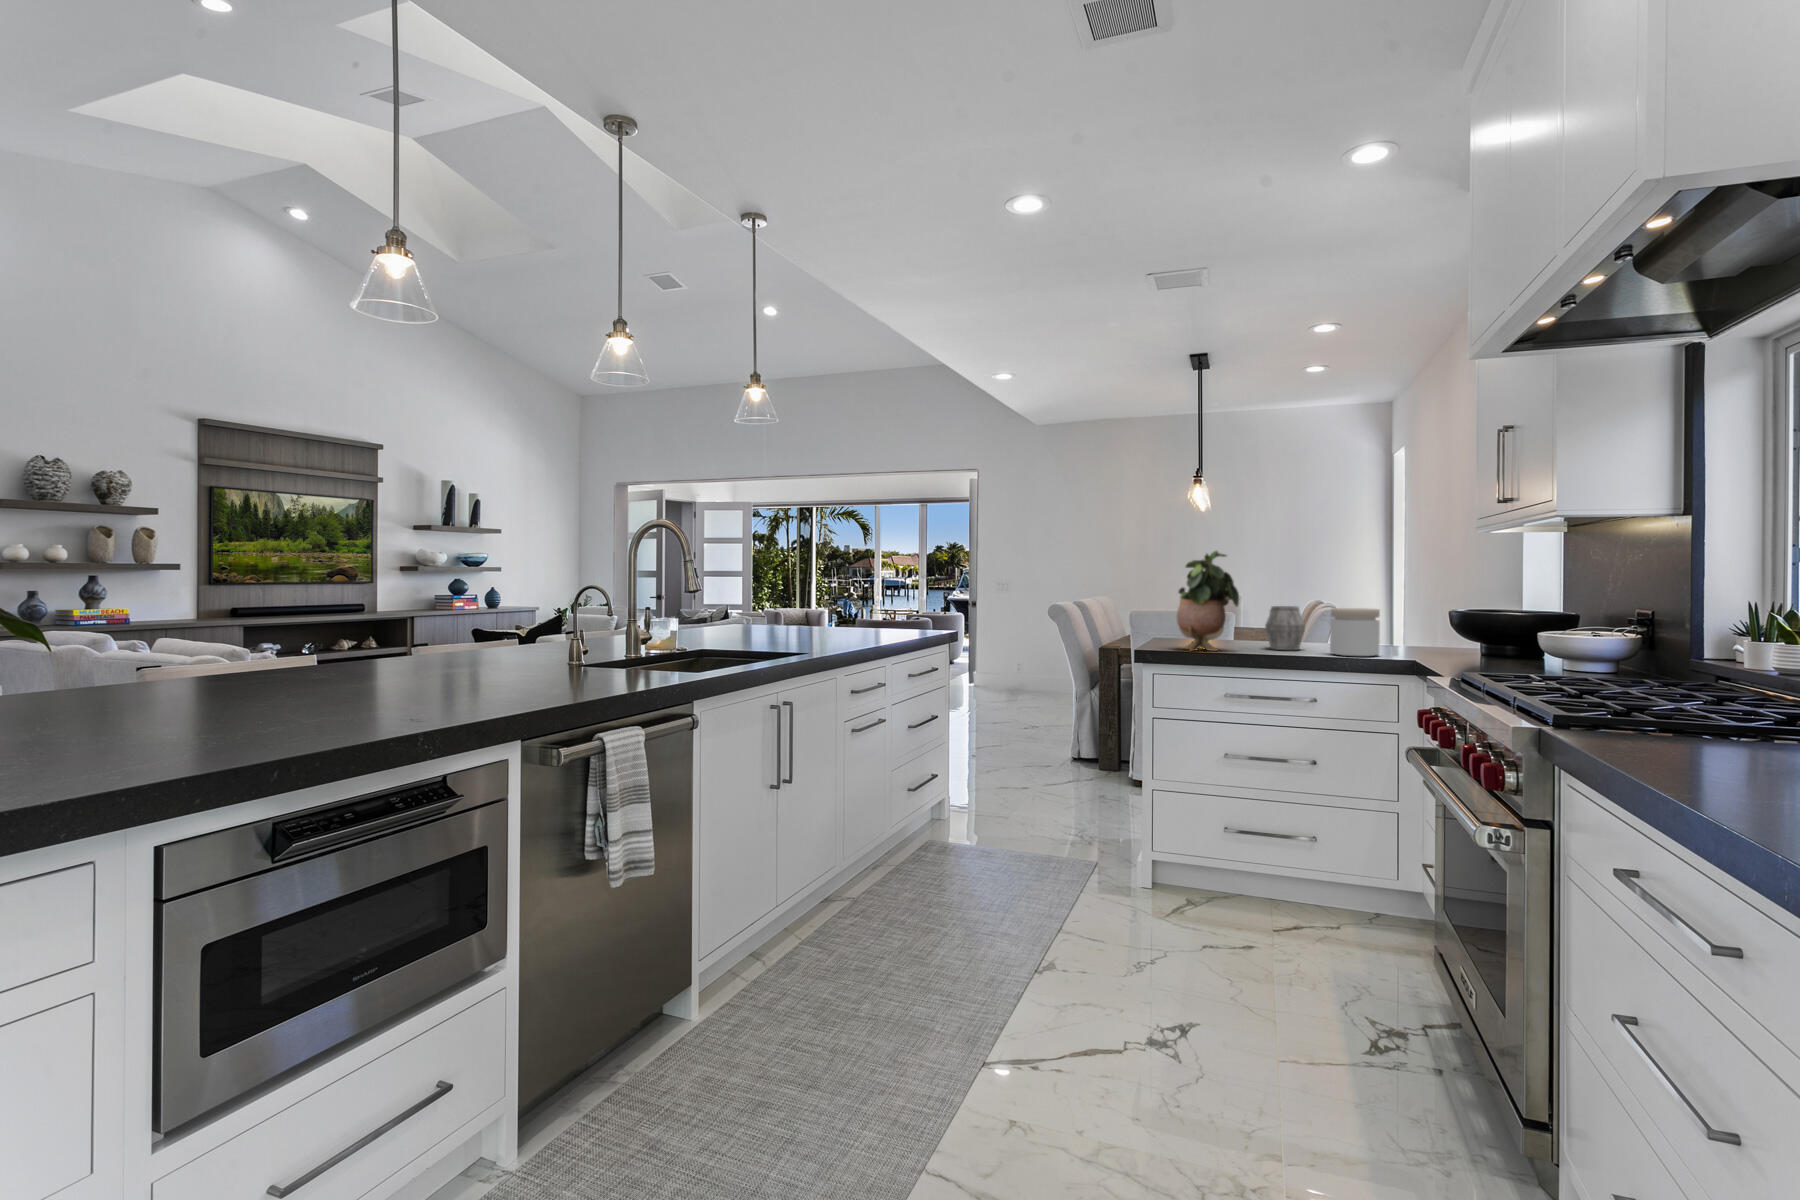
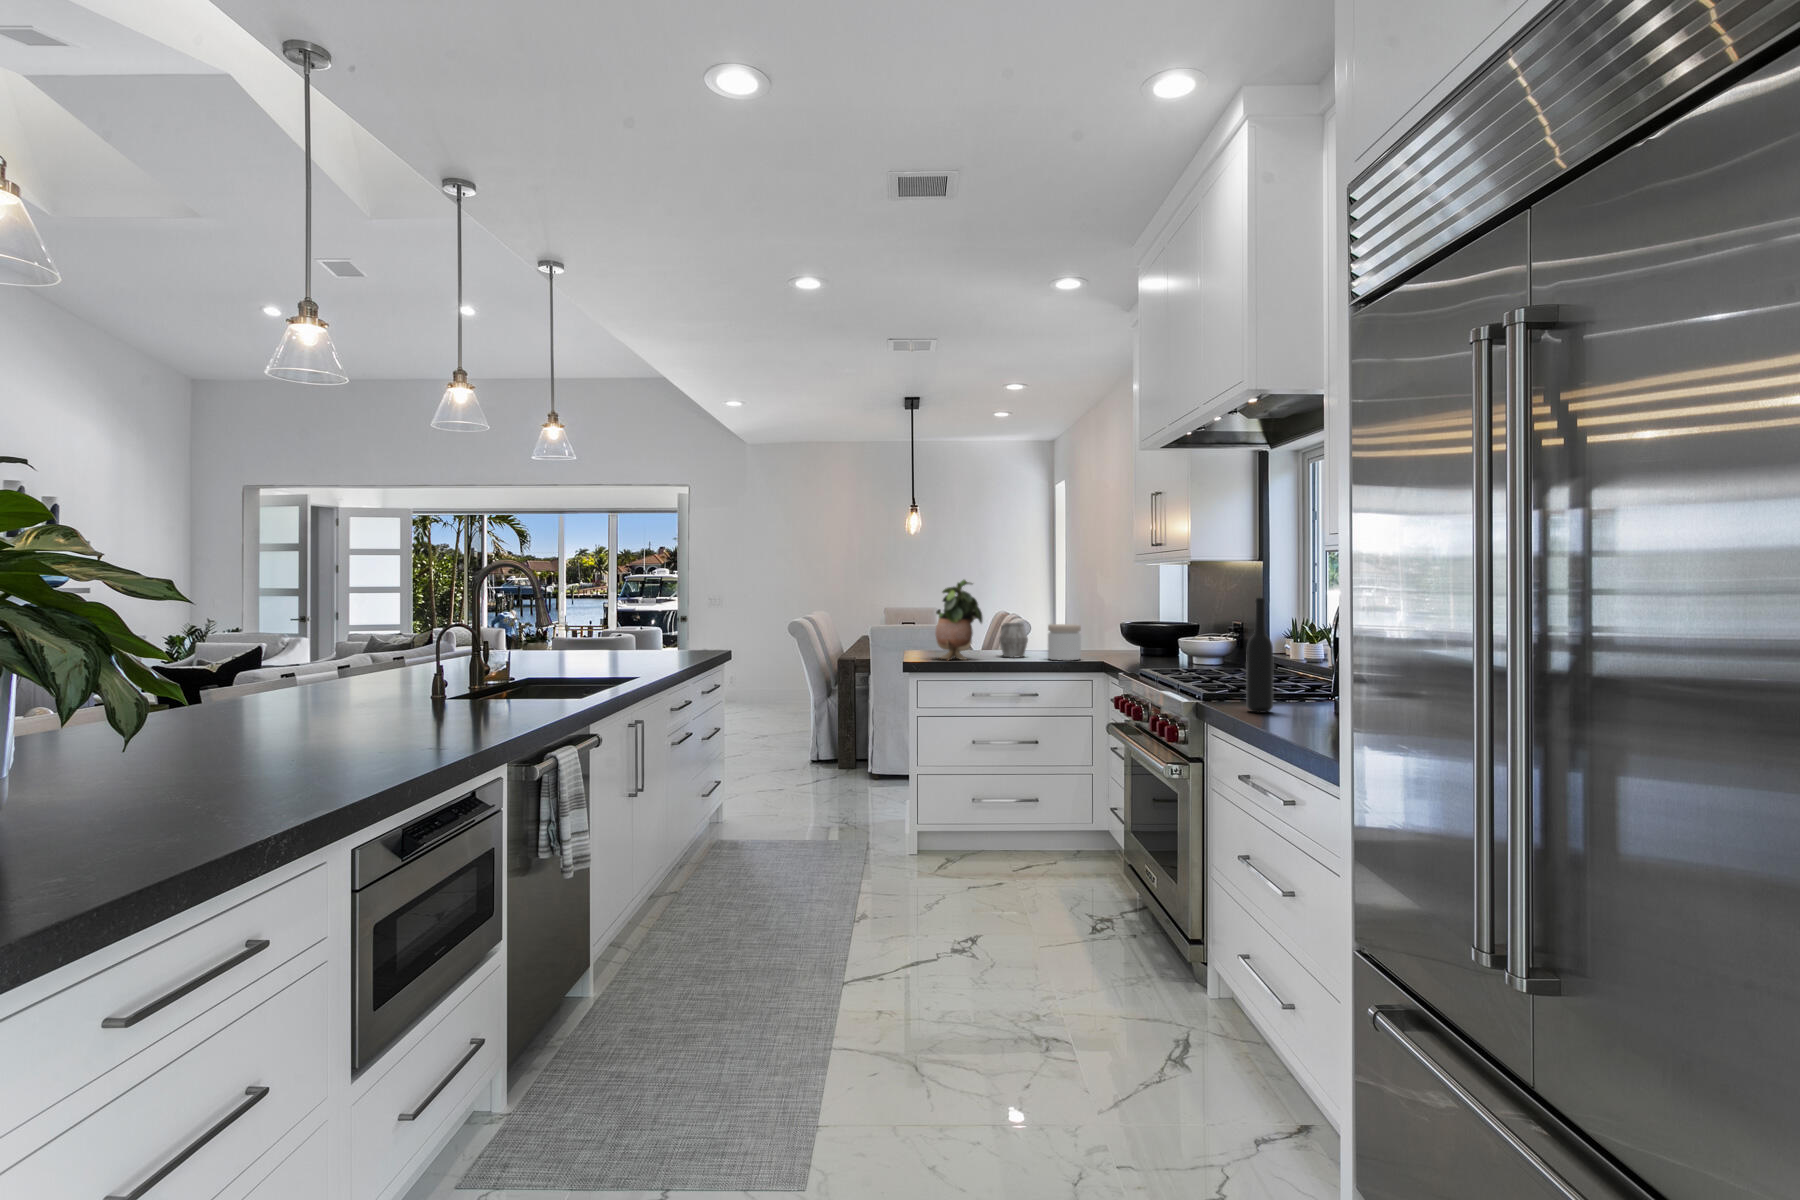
bottle: none [1641,552,1703,761] -> present [1246,598,1273,712]

